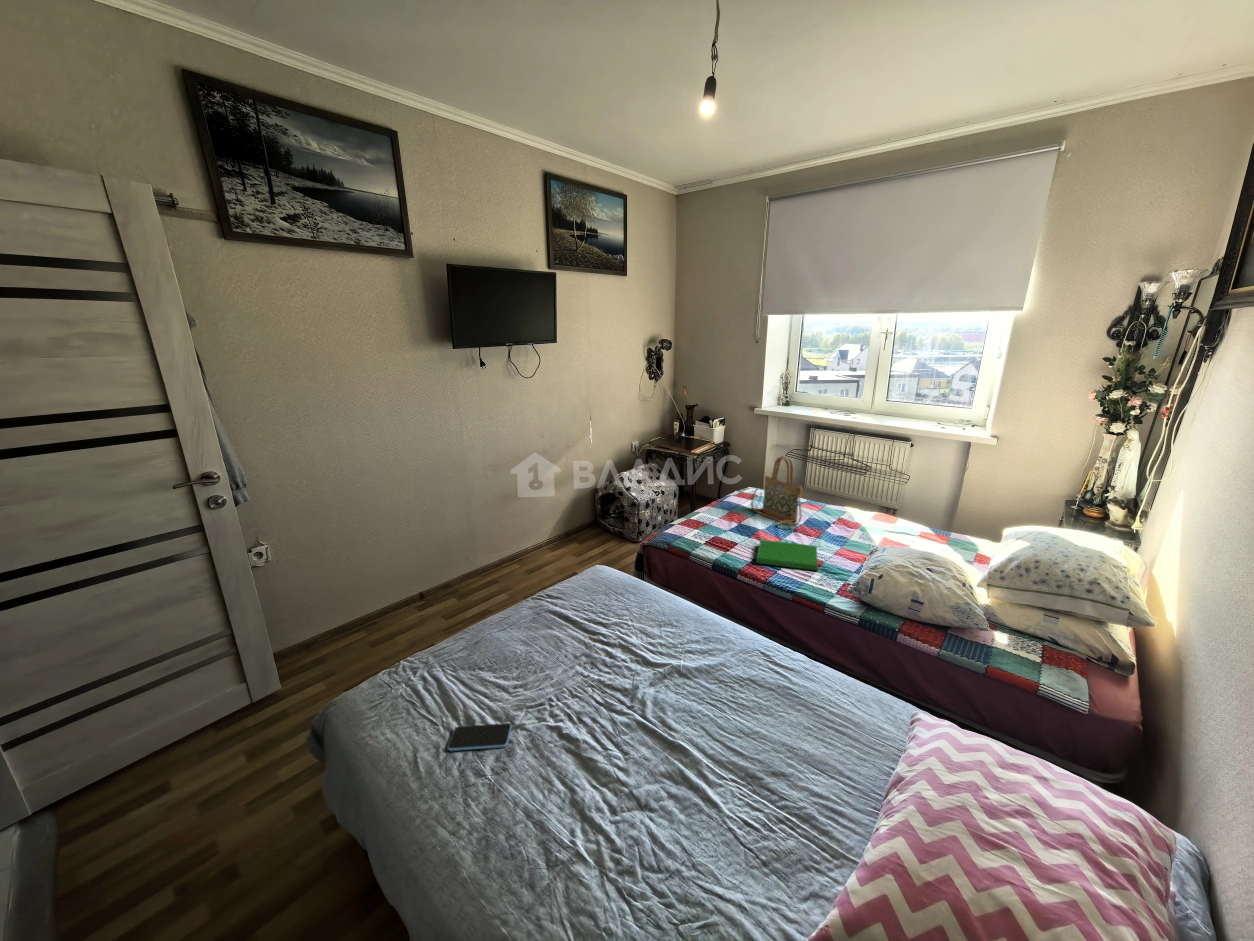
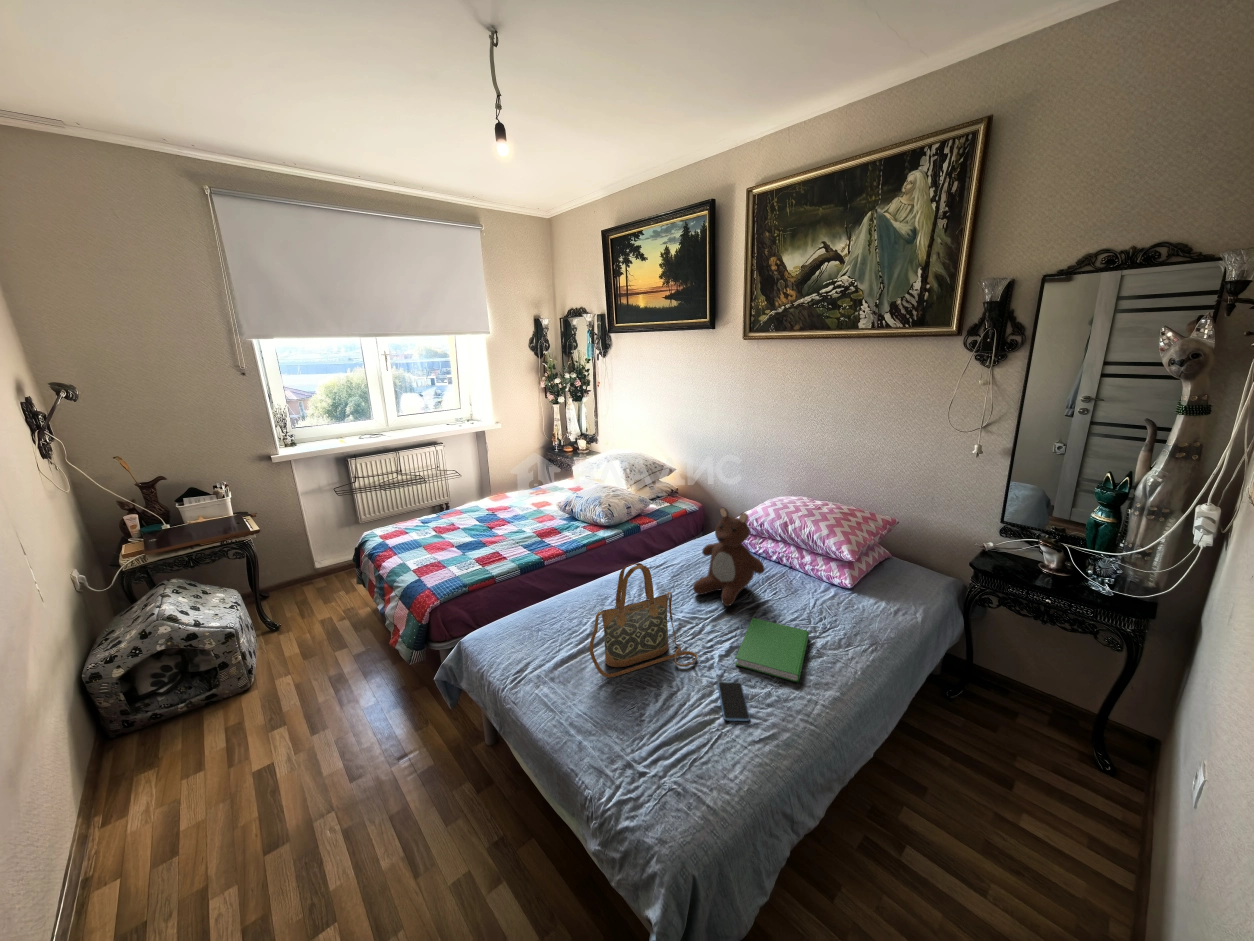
handbag: present [751,456,802,529] -> present [589,563,697,678]
hardcover book: present [756,540,818,570] -> present [735,618,809,682]
teddy bear: none [670,613,778,765] -> present [693,508,764,606]

